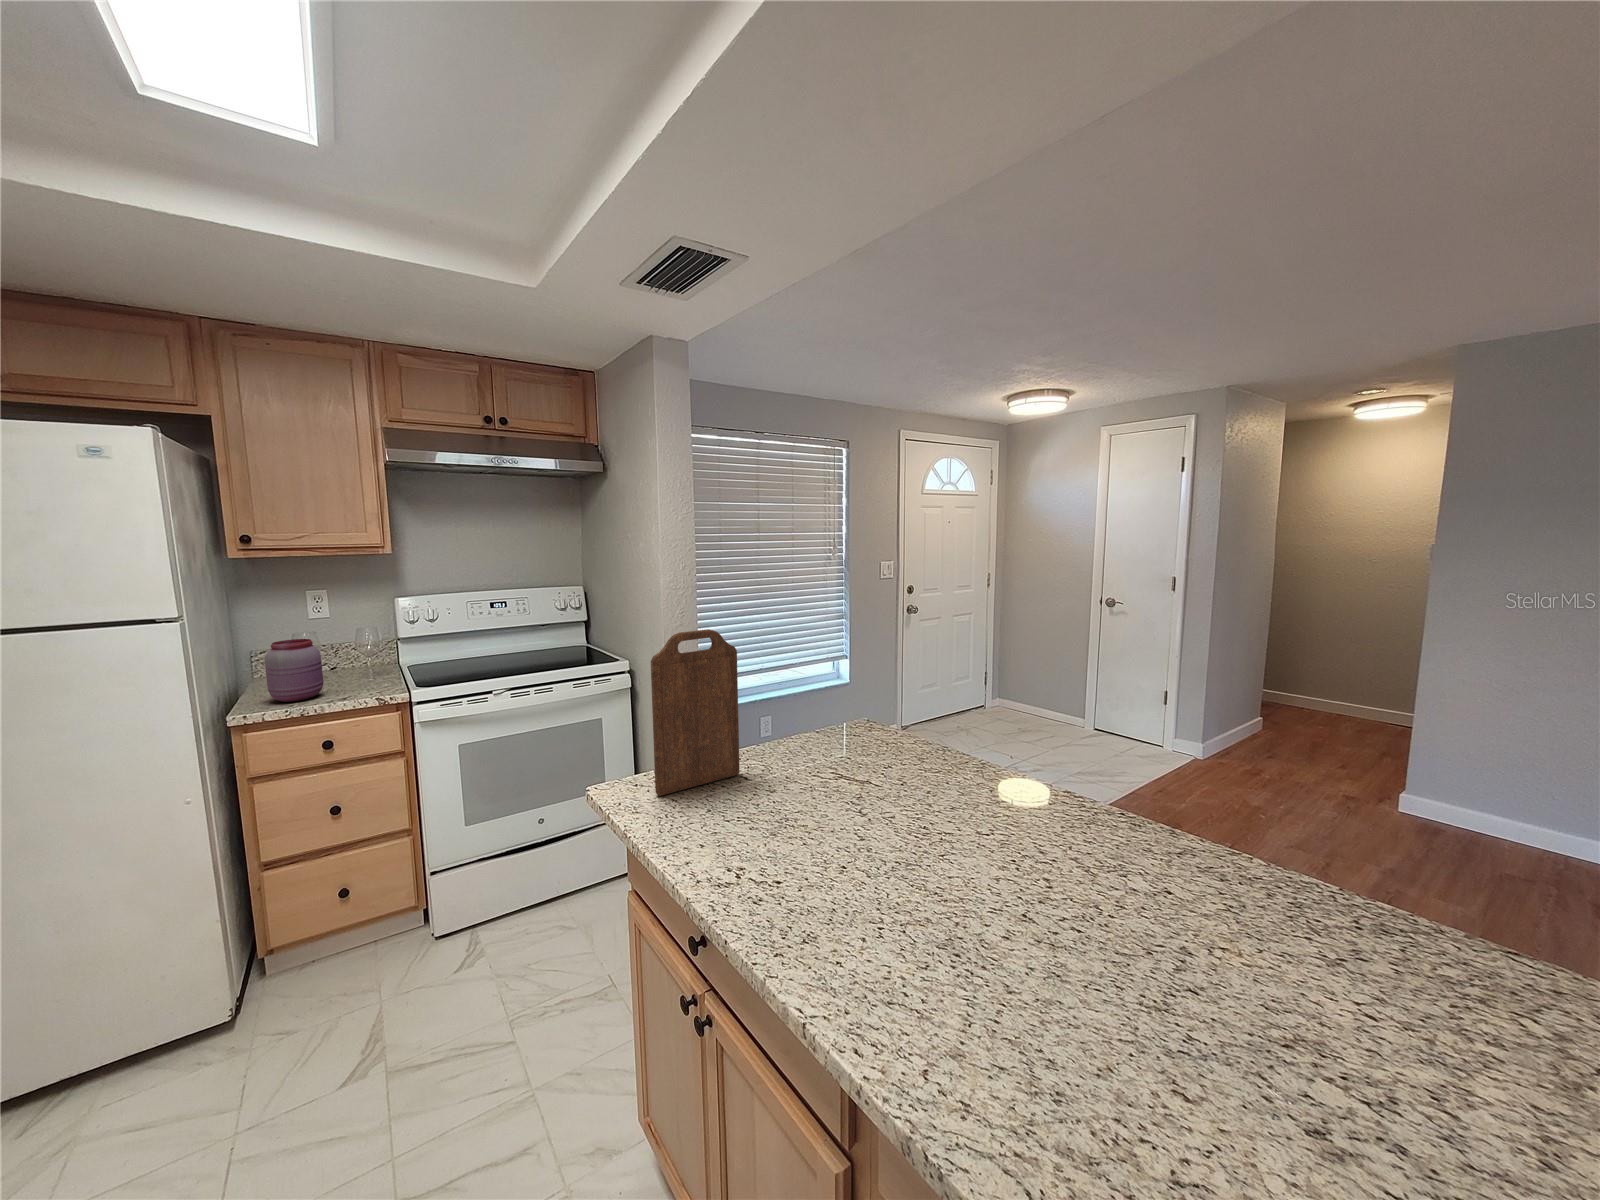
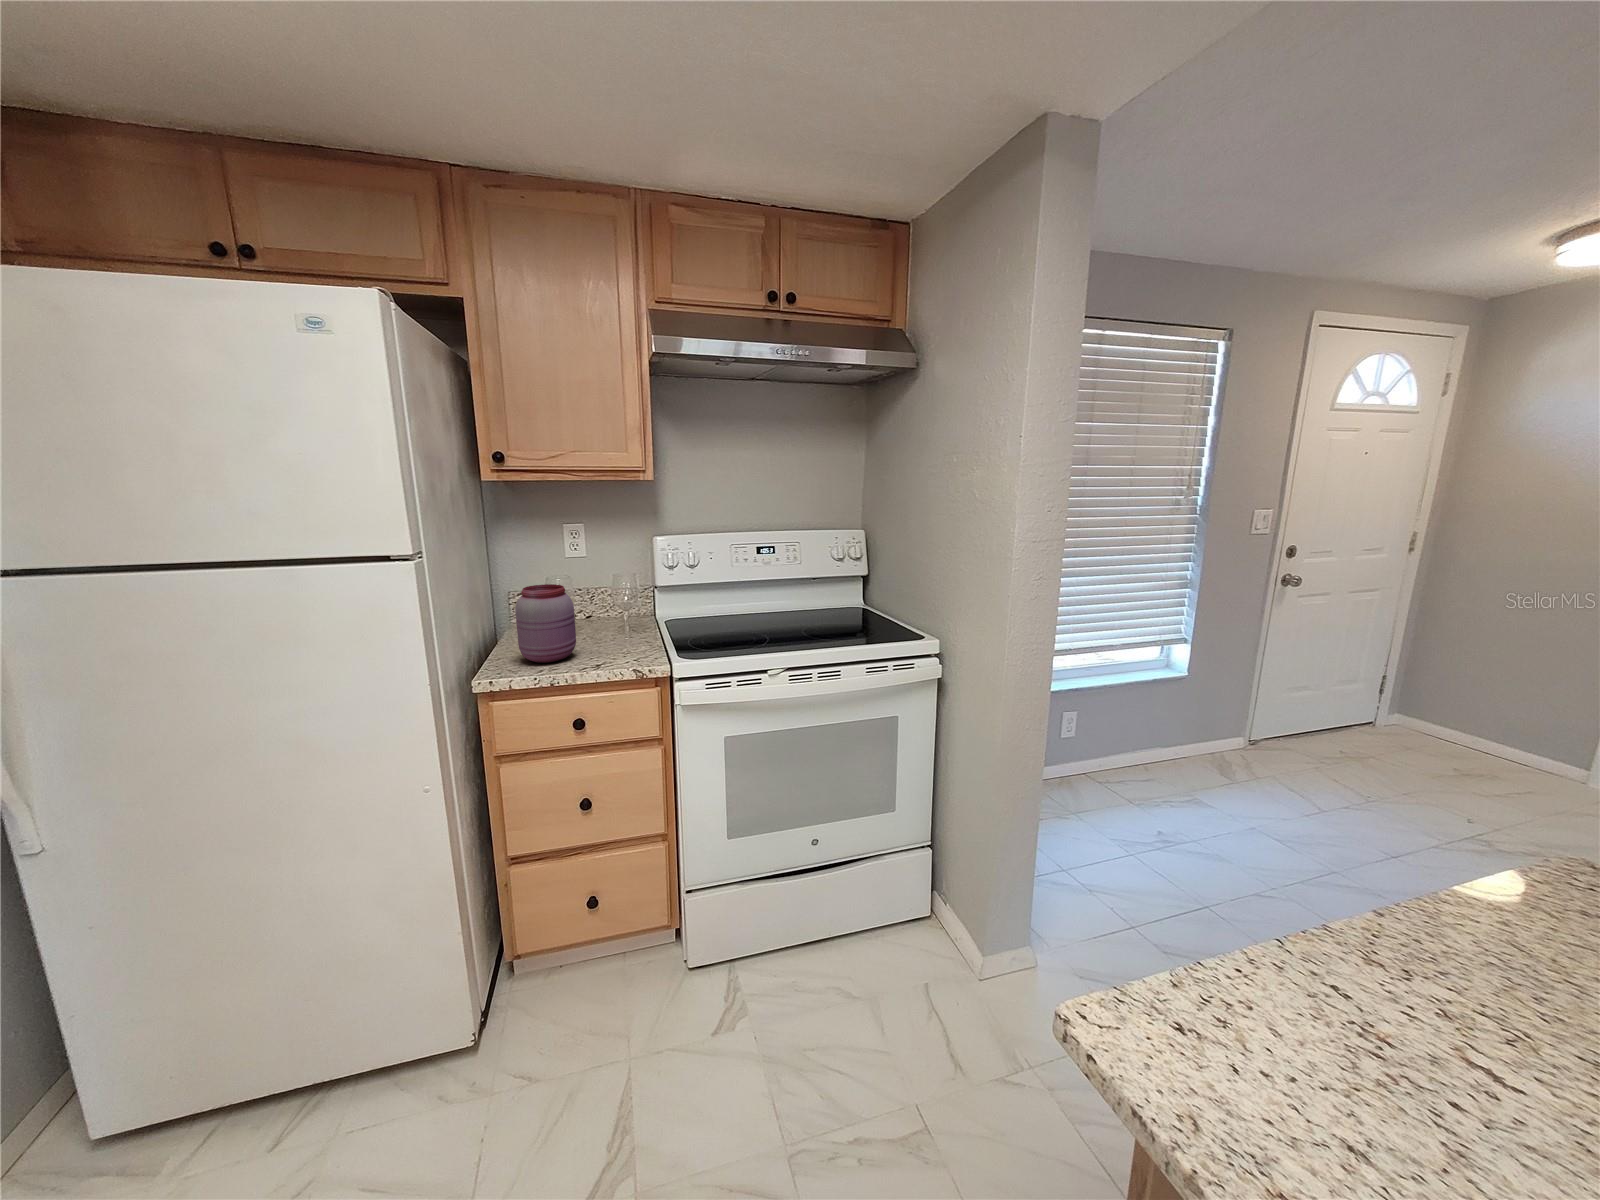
cutting board: present [651,629,740,796] -> none [1282,676,1536,1102]

